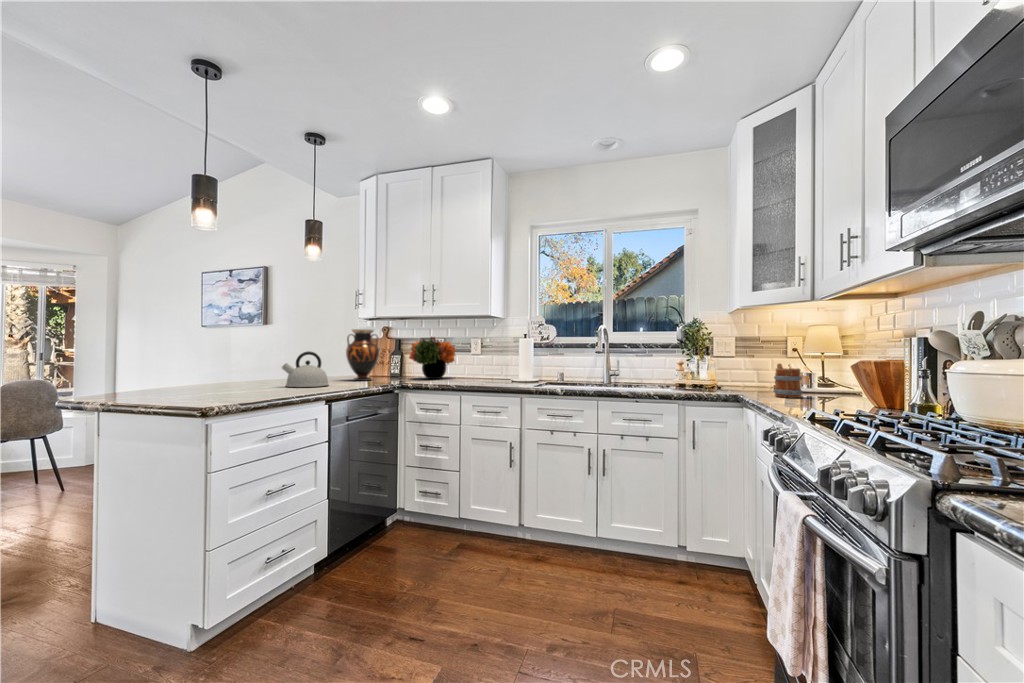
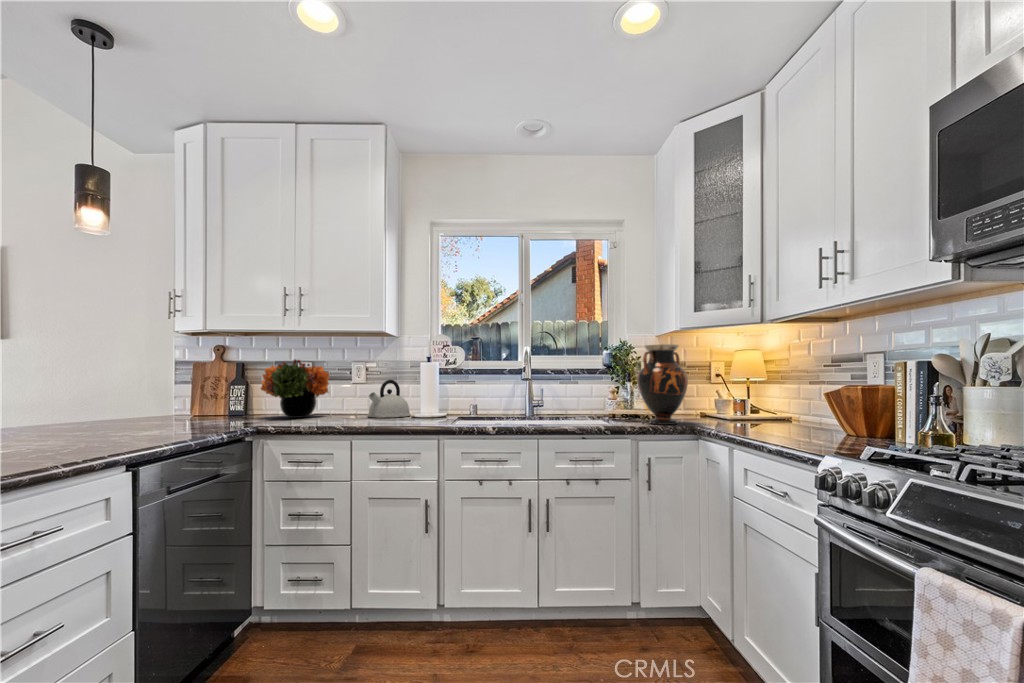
vase: present [346,329,379,381] -> present [637,344,688,425]
kettle: present [282,351,329,387] -> present [368,380,410,418]
mug: present [774,363,803,398] -> none [726,390,759,427]

